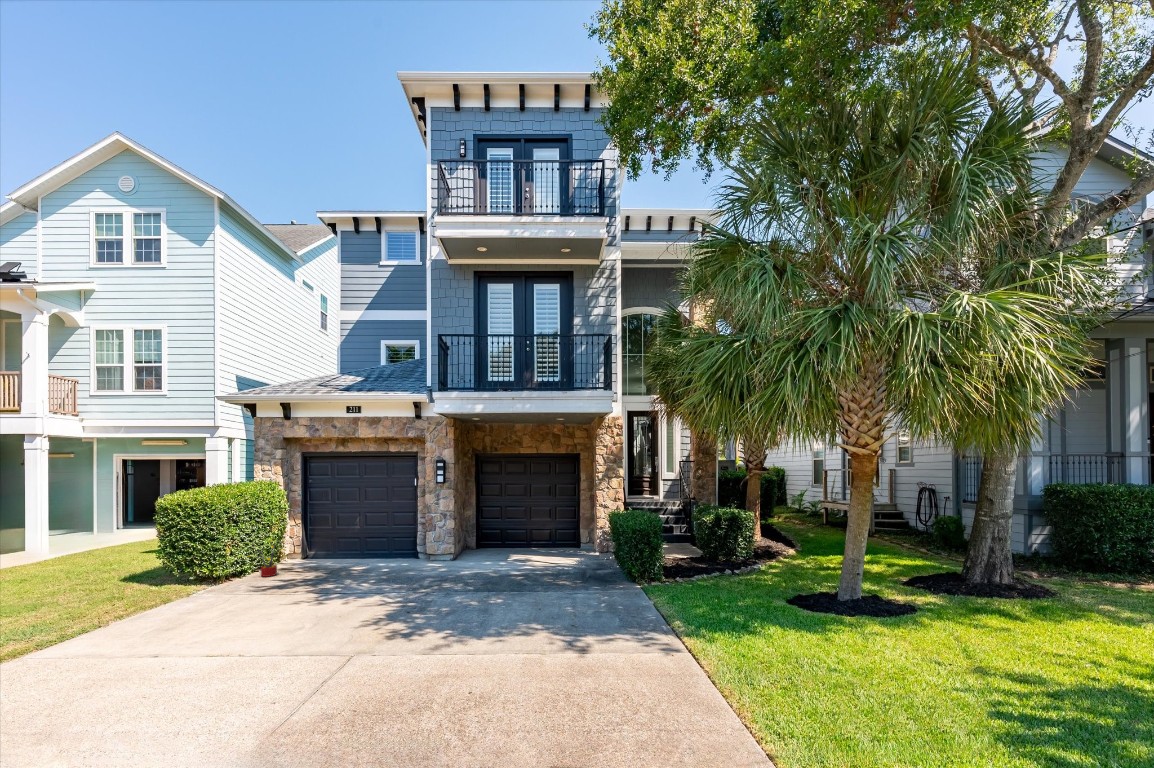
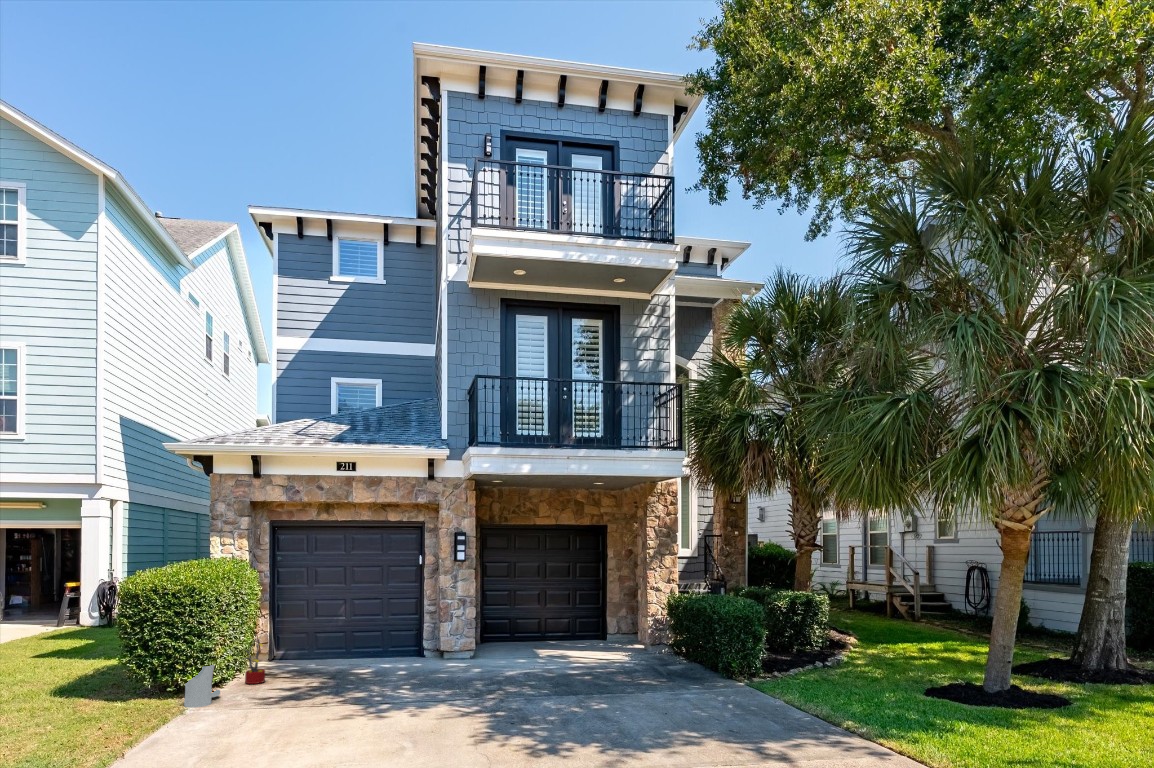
trash can: none [189,560,226,596] -> present [184,665,220,708]

